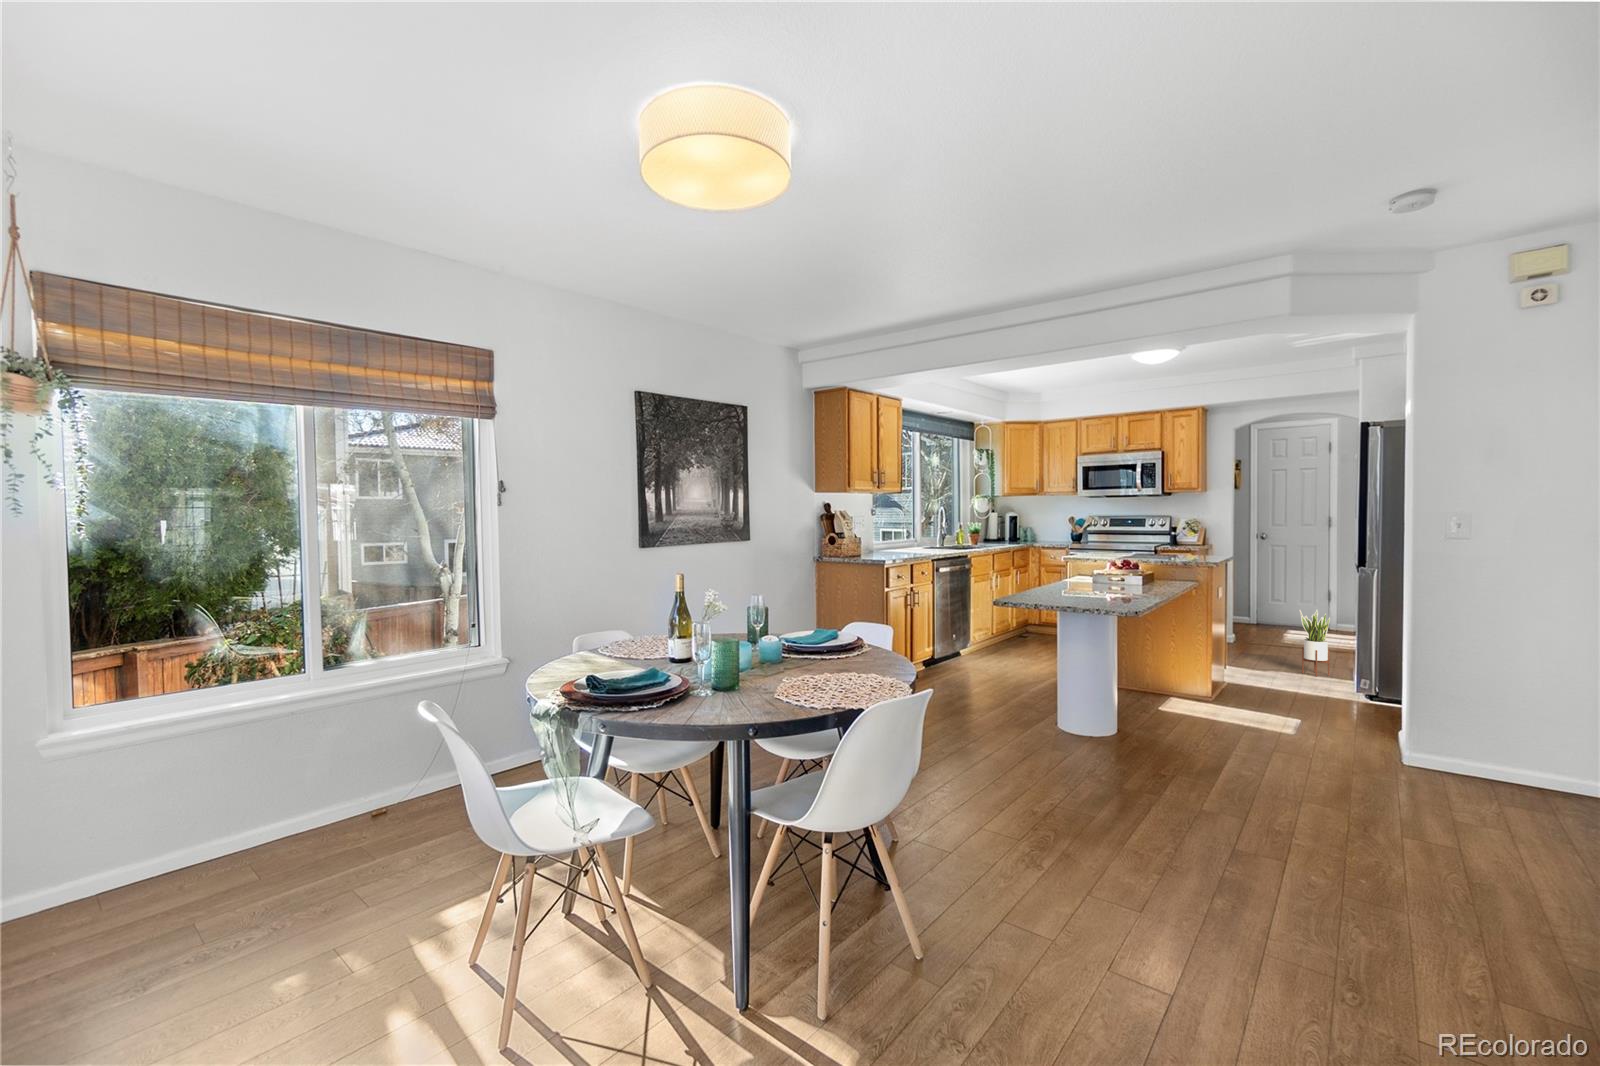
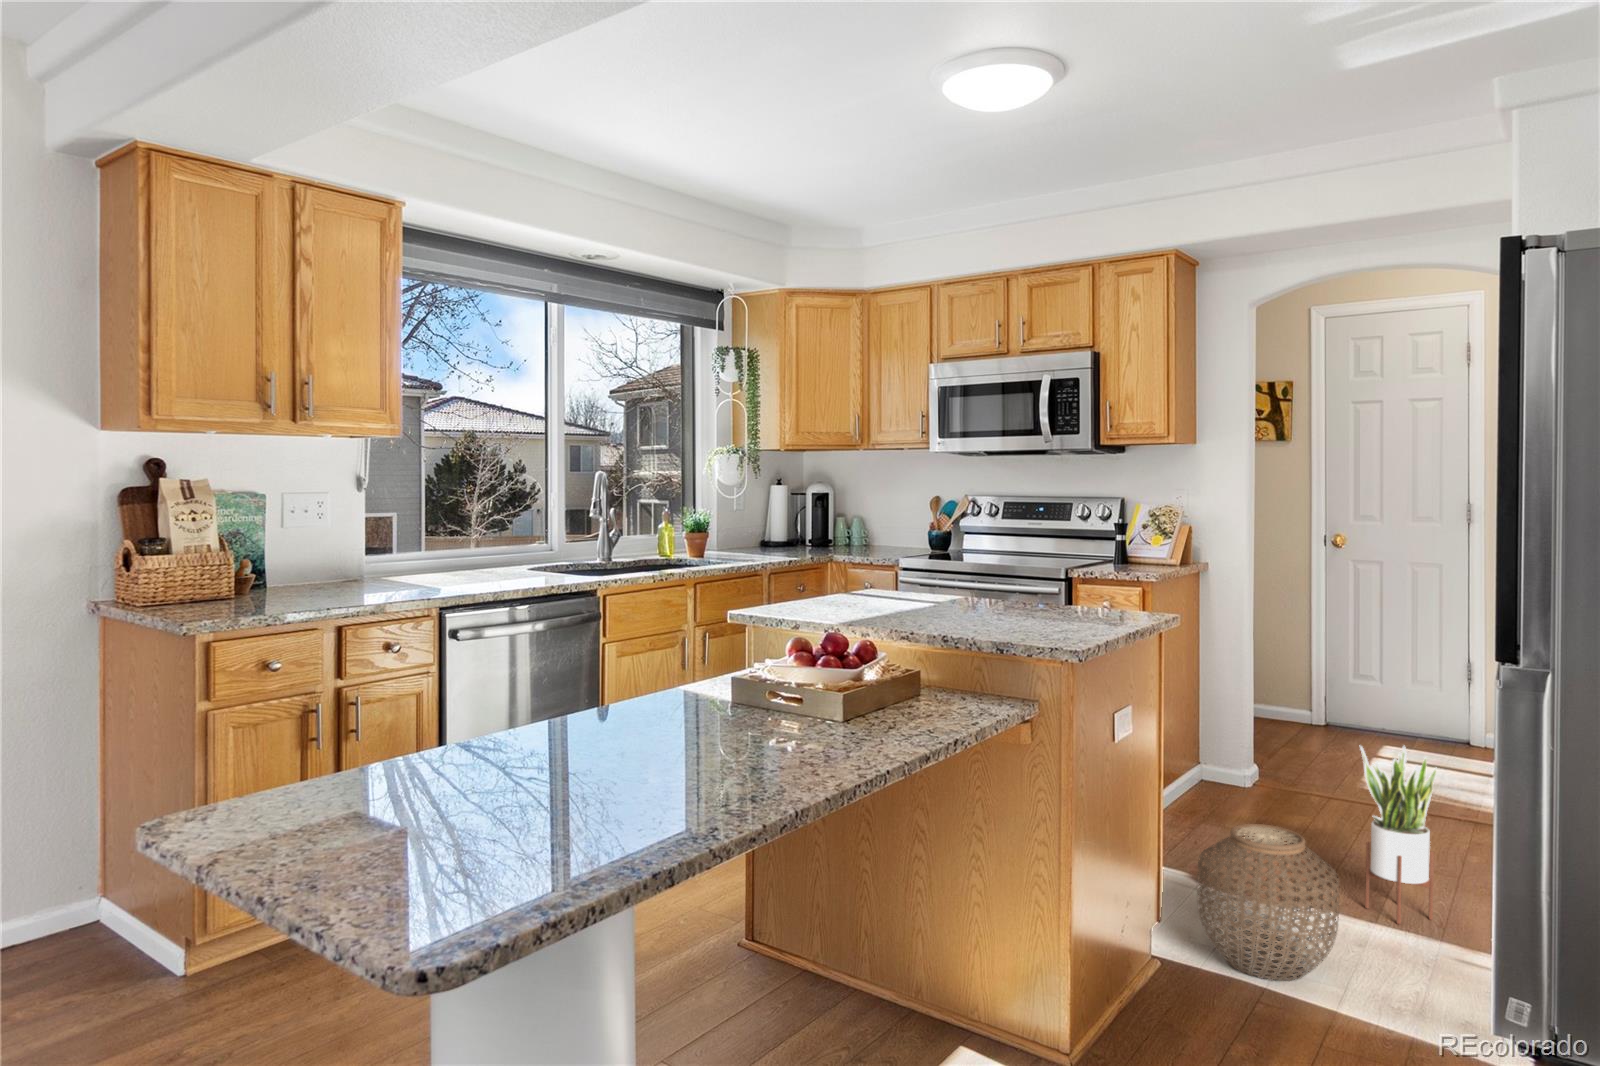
woven basket: none [1242,635,1297,687] -> present [1197,824,1339,981]

